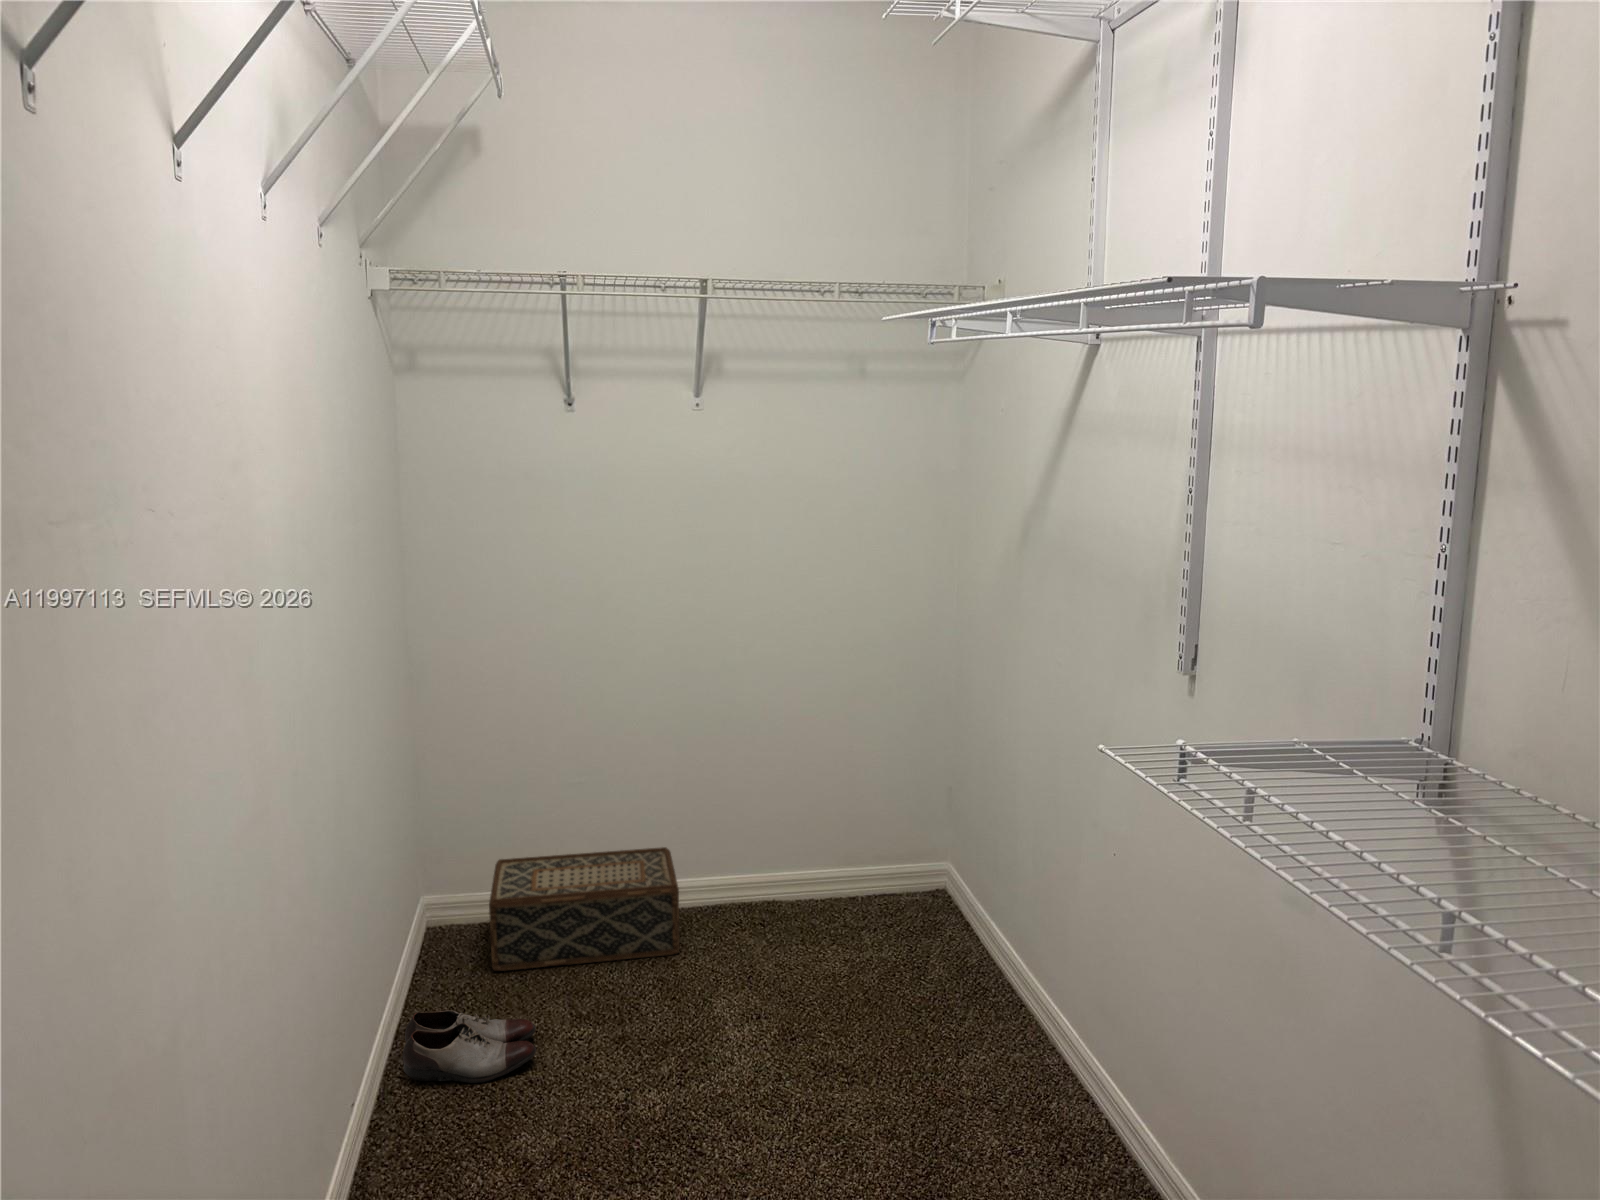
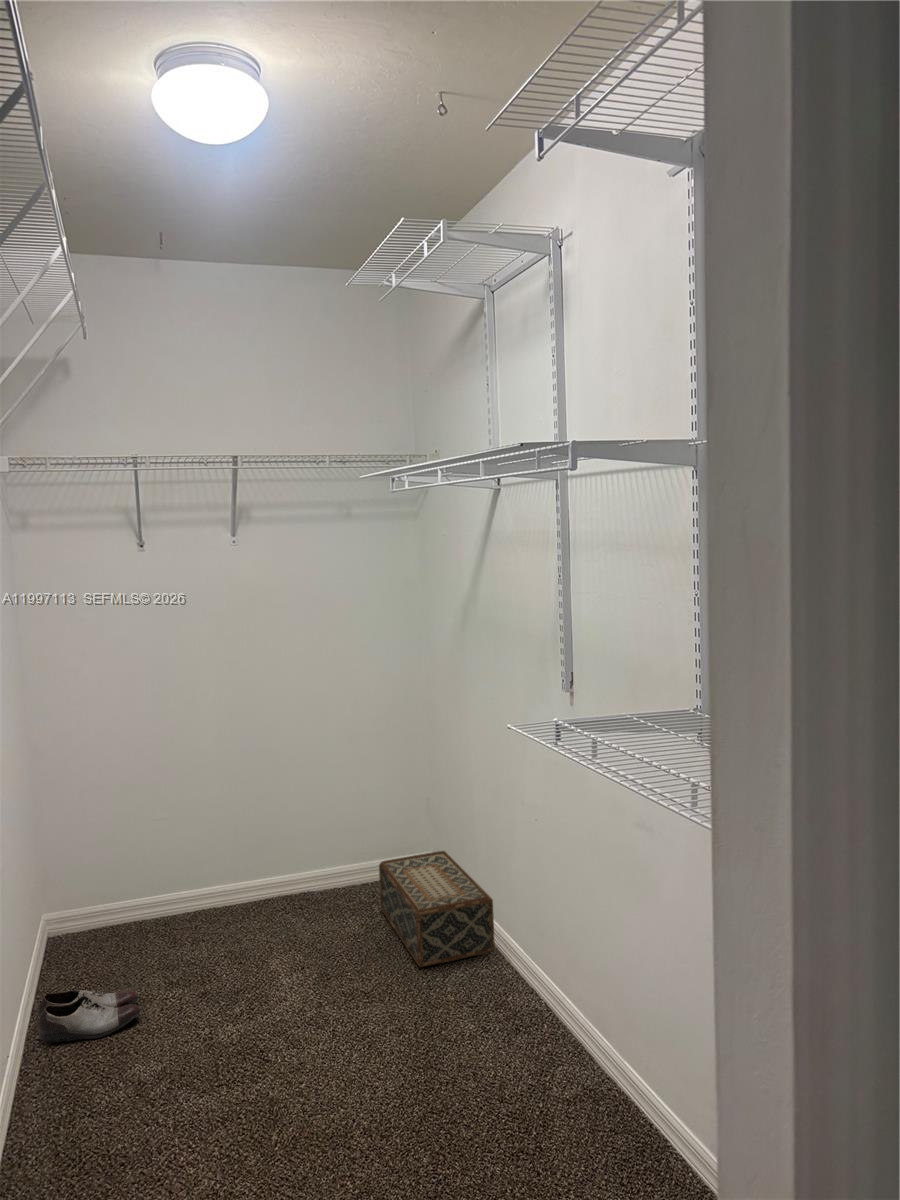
woven basket: present [489,847,680,971] -> present [379,851,495,967]

